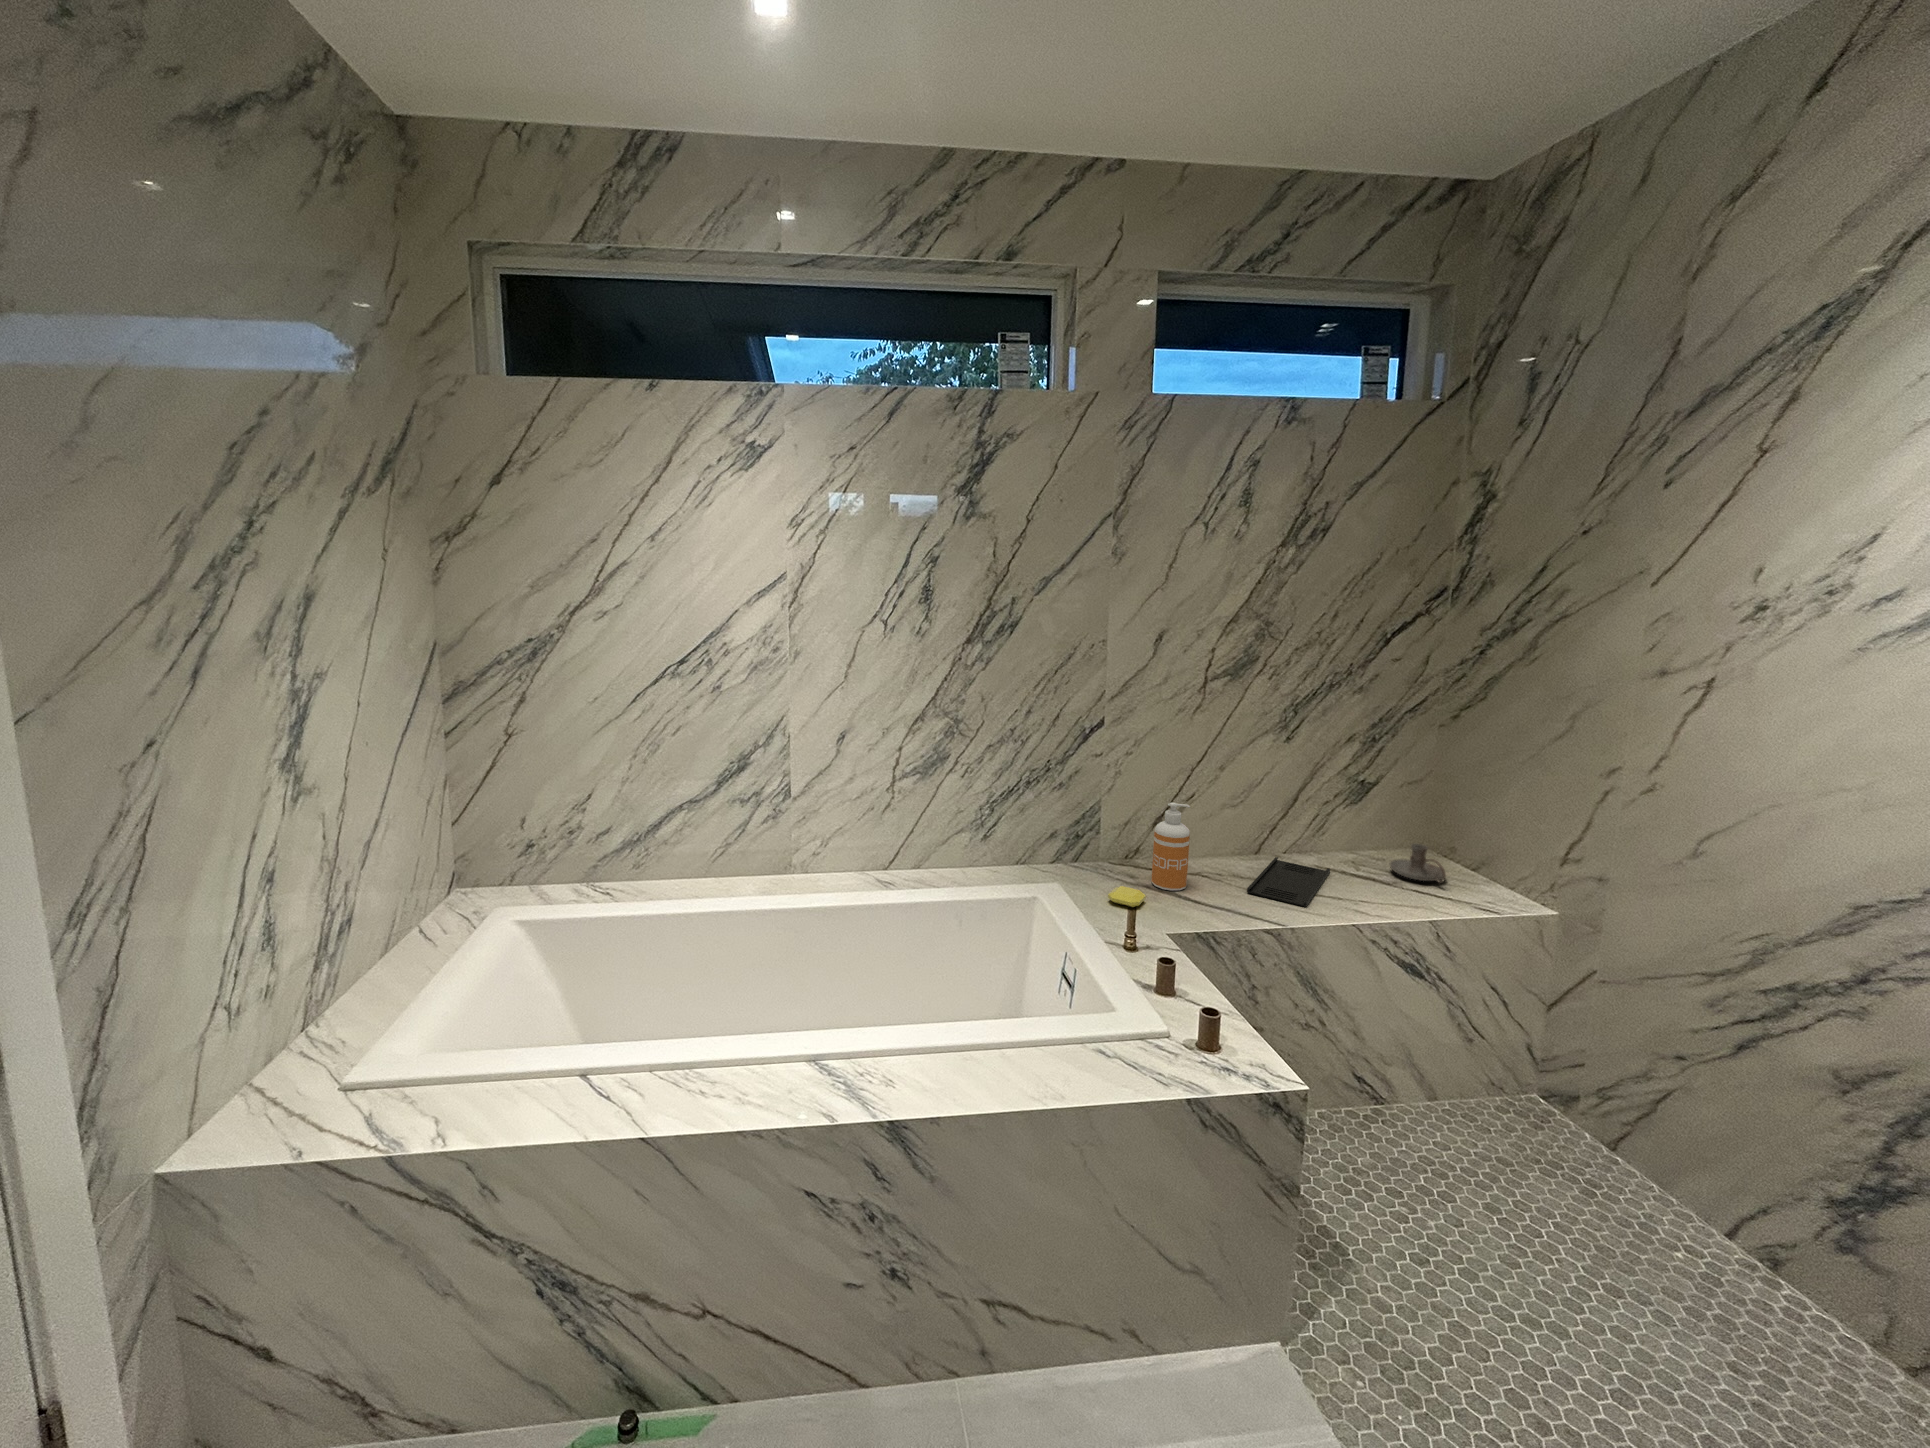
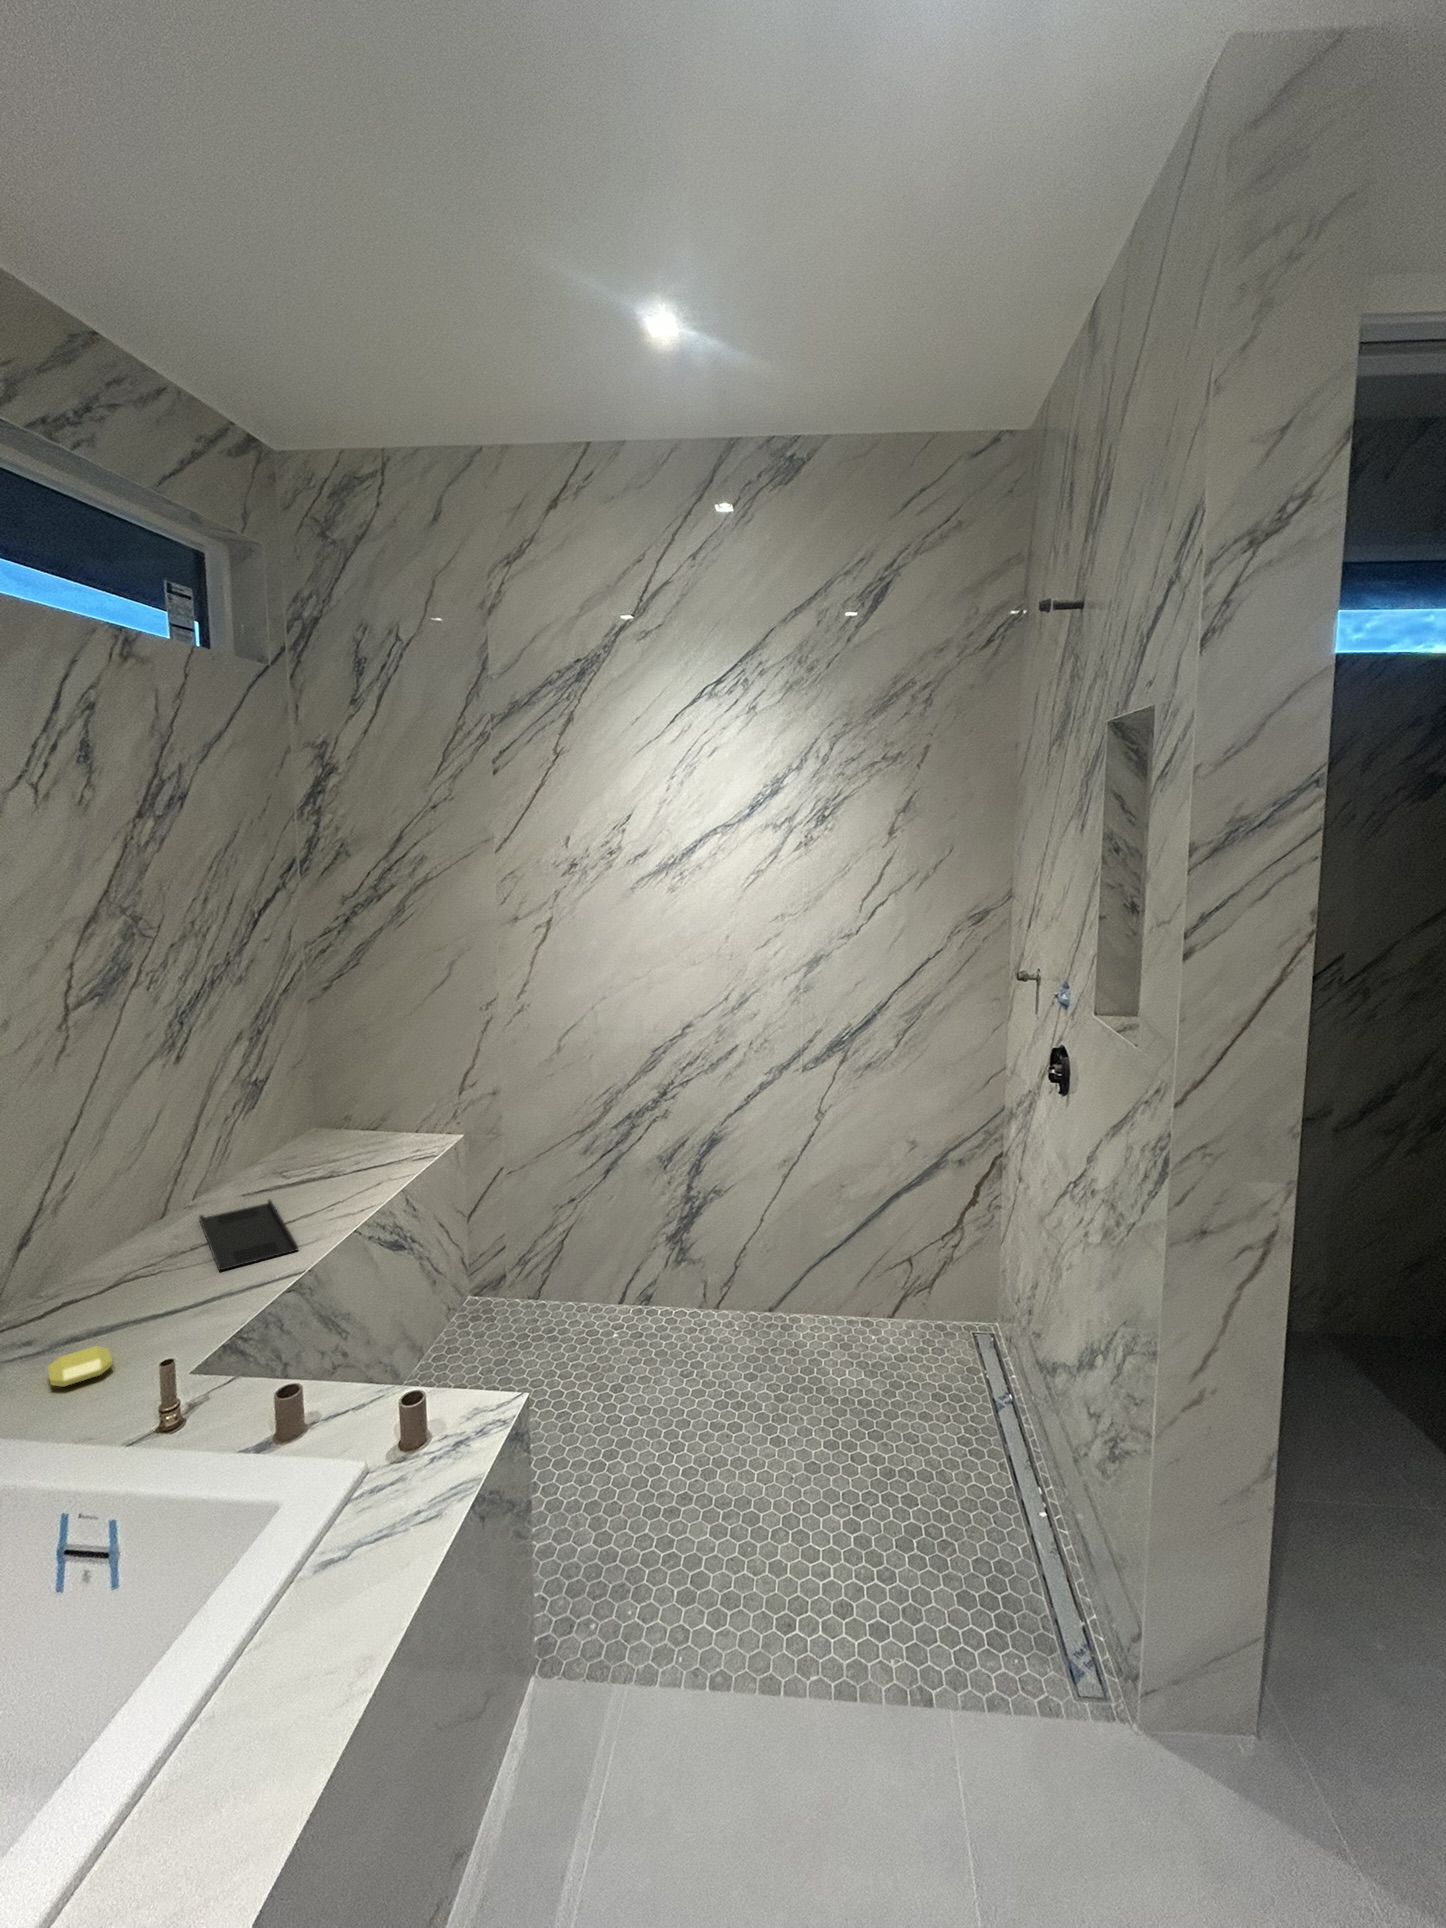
soap dispenser: present [1151,803,1190,891] -> none [72,1191,139,1331]
candle holder: present [1390,844,1446,883] -> none [318,1133,383,1173]

